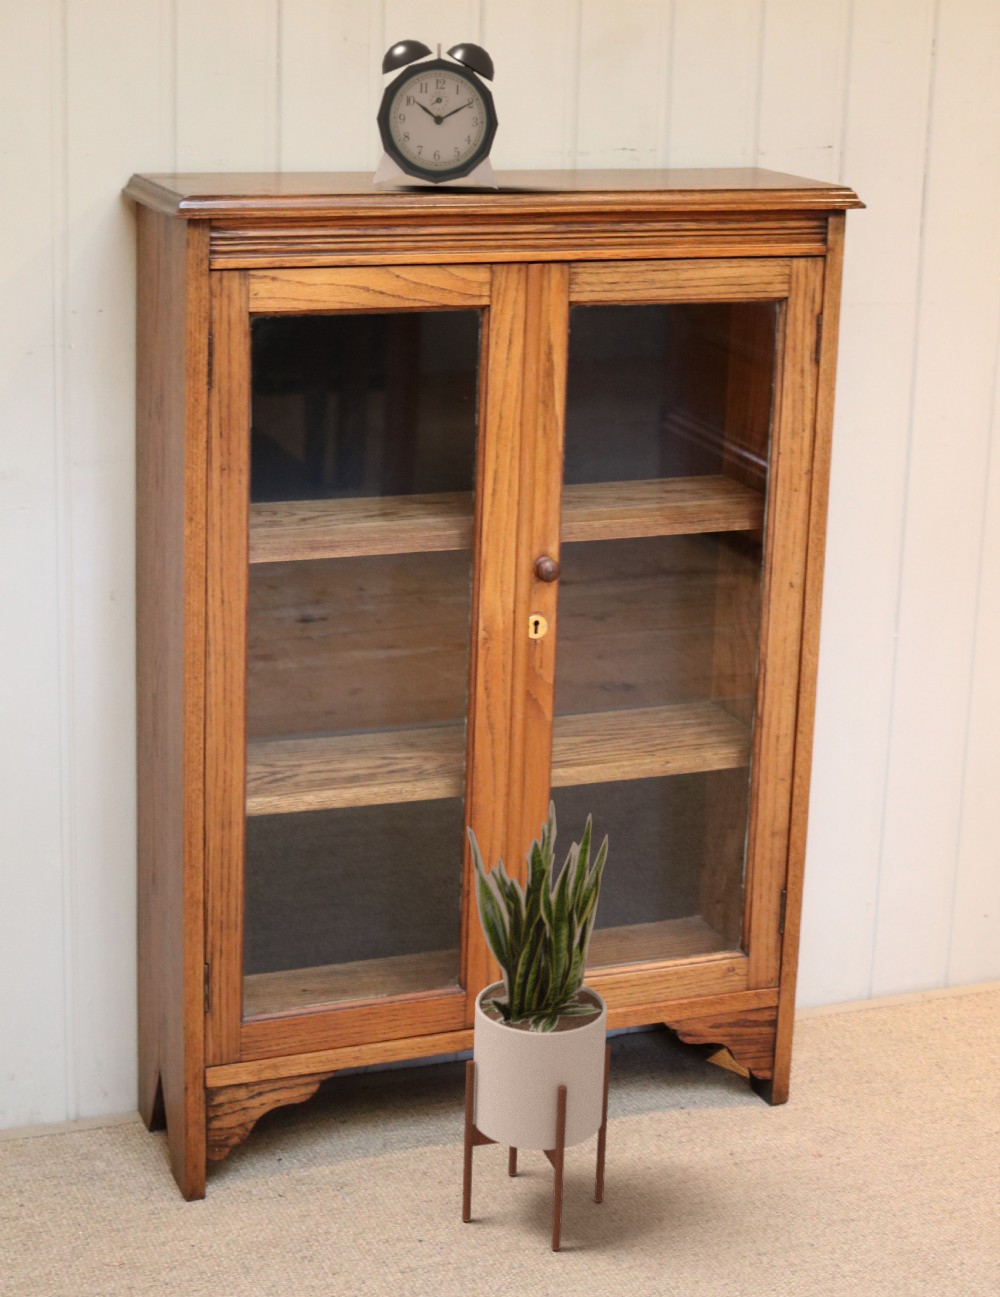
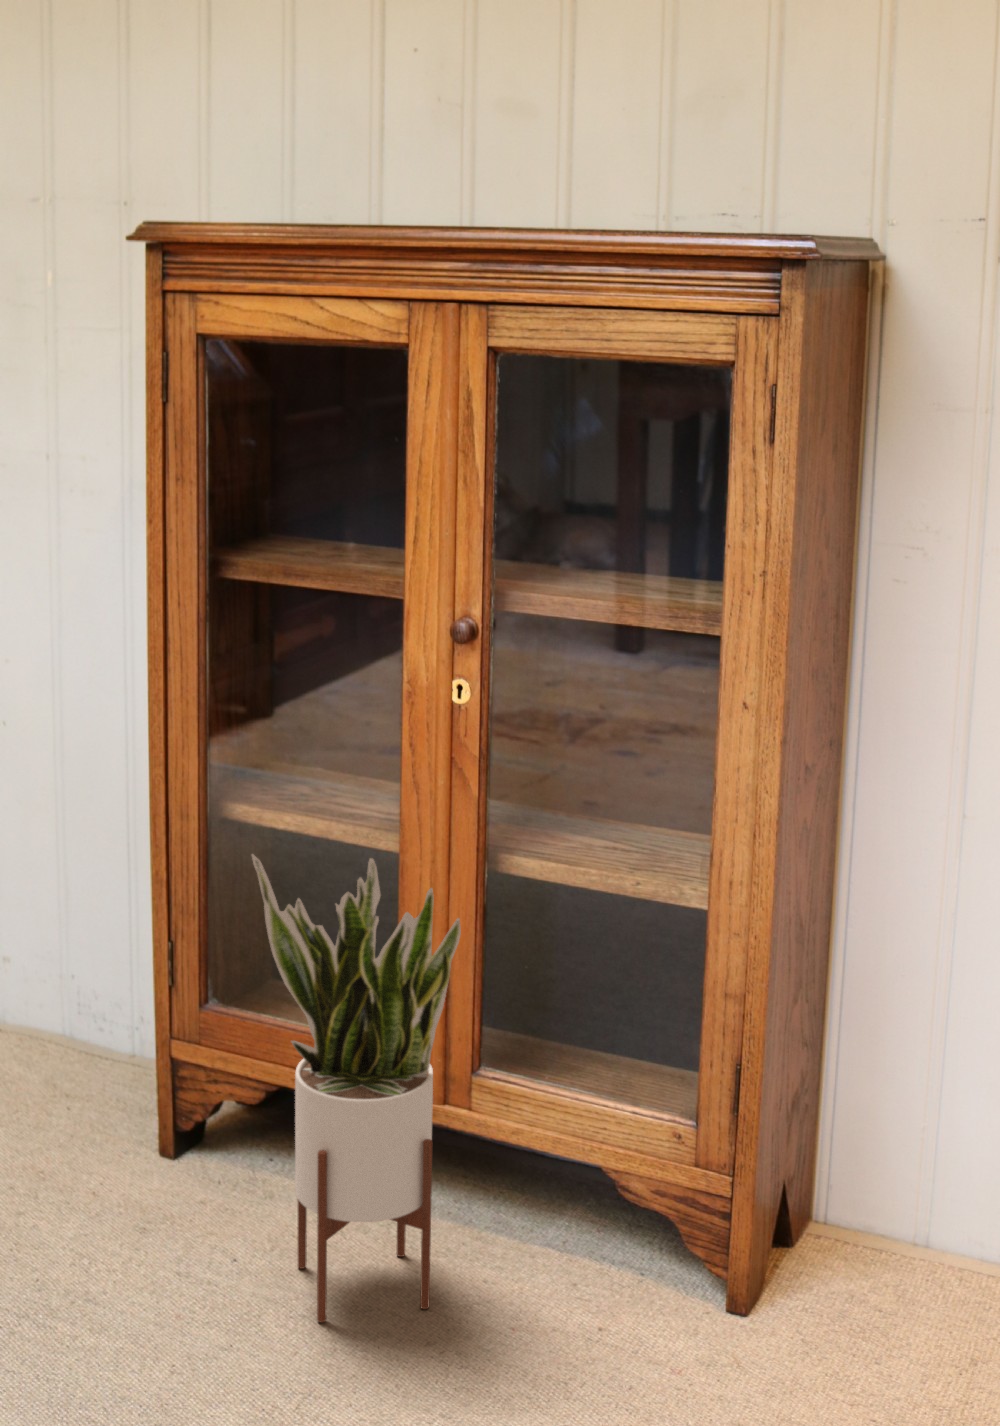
alarm clock: present [372,40,498,189] -> none [328,73,466,225]

